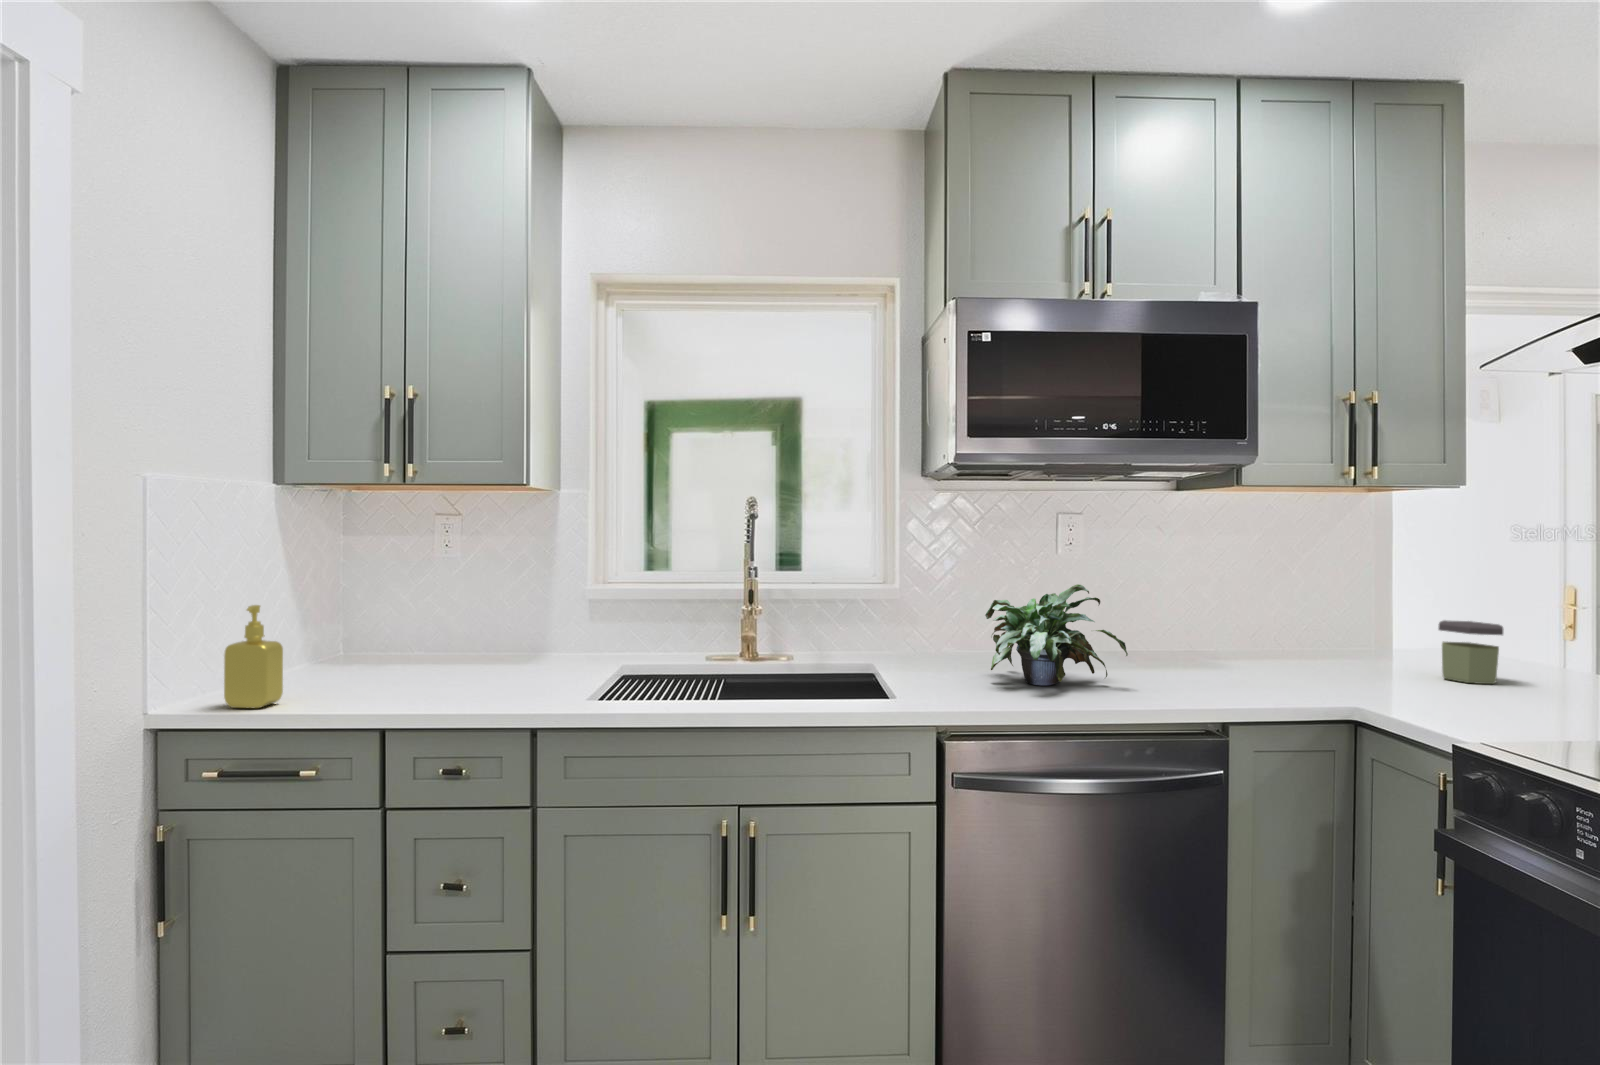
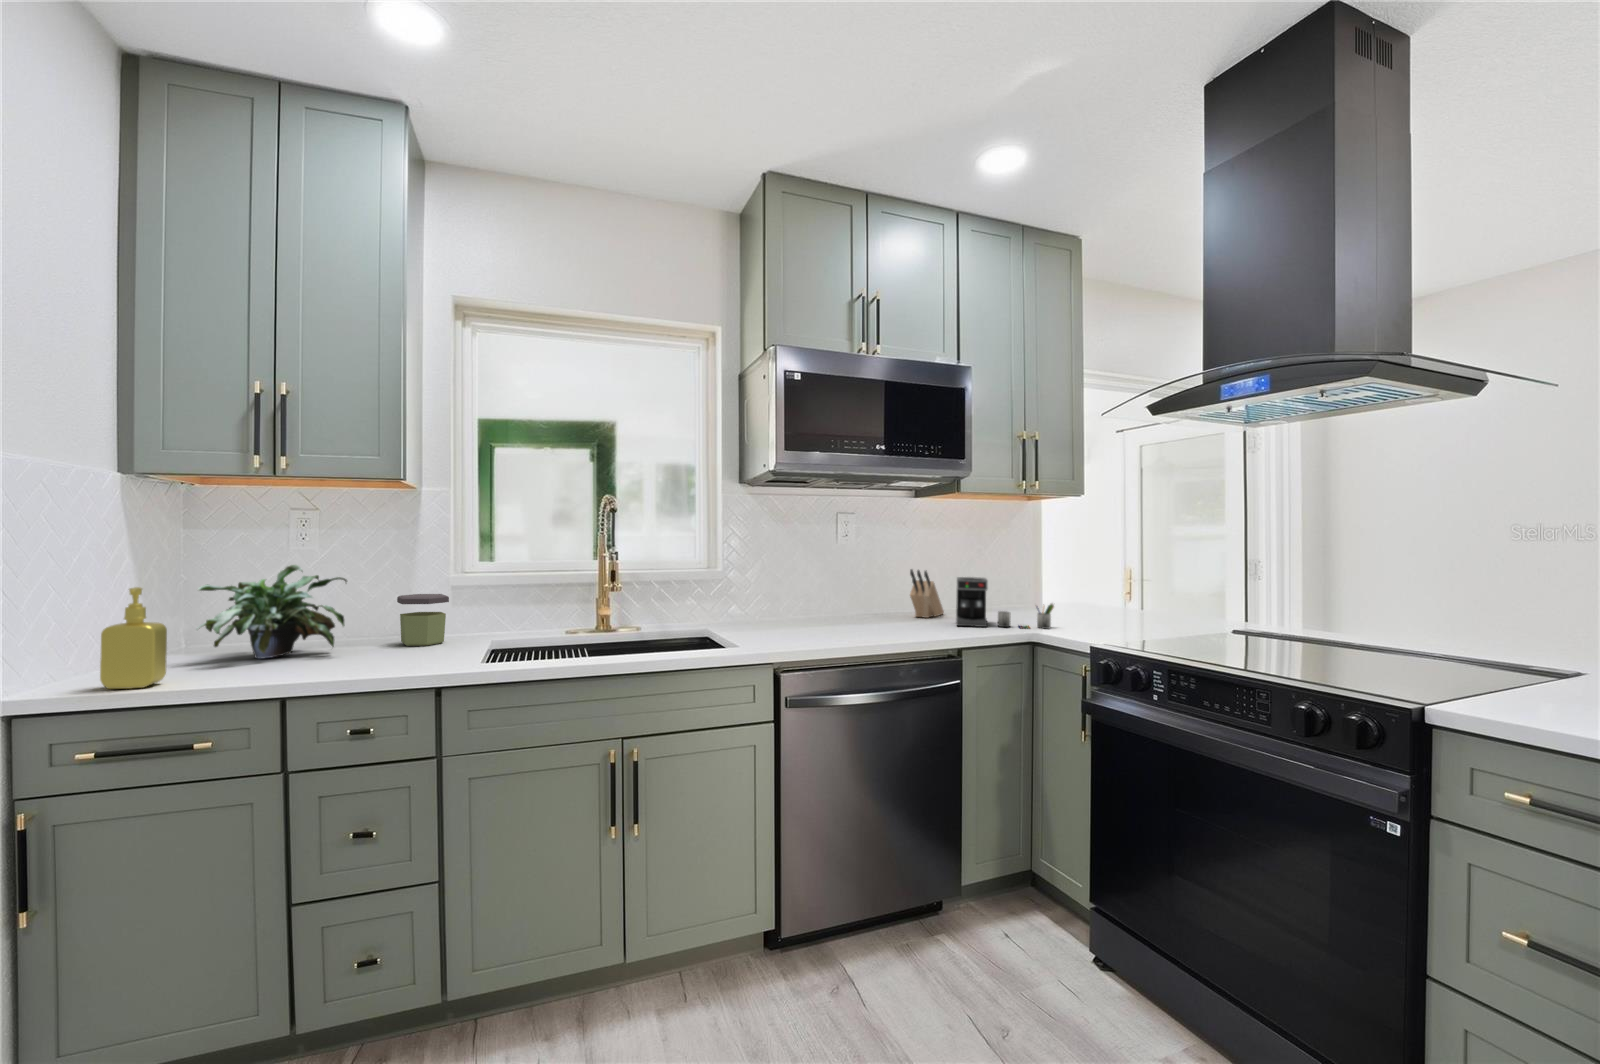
potted plant: present [985,584,1128,685] -> present [197,565,347,659]
knife block: none [1167,595,1224,665] -> present [910,569,944,618]
coffee maker: none [1232,611,1401,699] -> present [956,577,1054,629]
jar: present [1439,620,1503,684] -> present [397,594,449,646]

